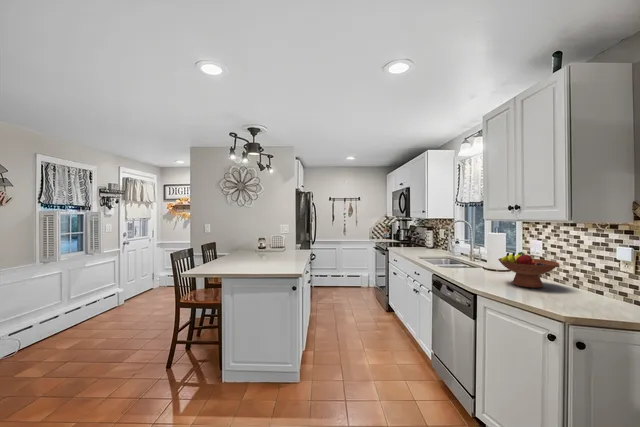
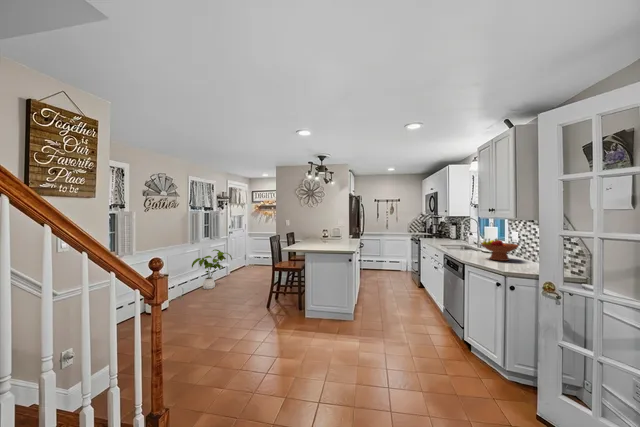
house plant: none [39,271,116,335] -> present [192,249,232,289]

